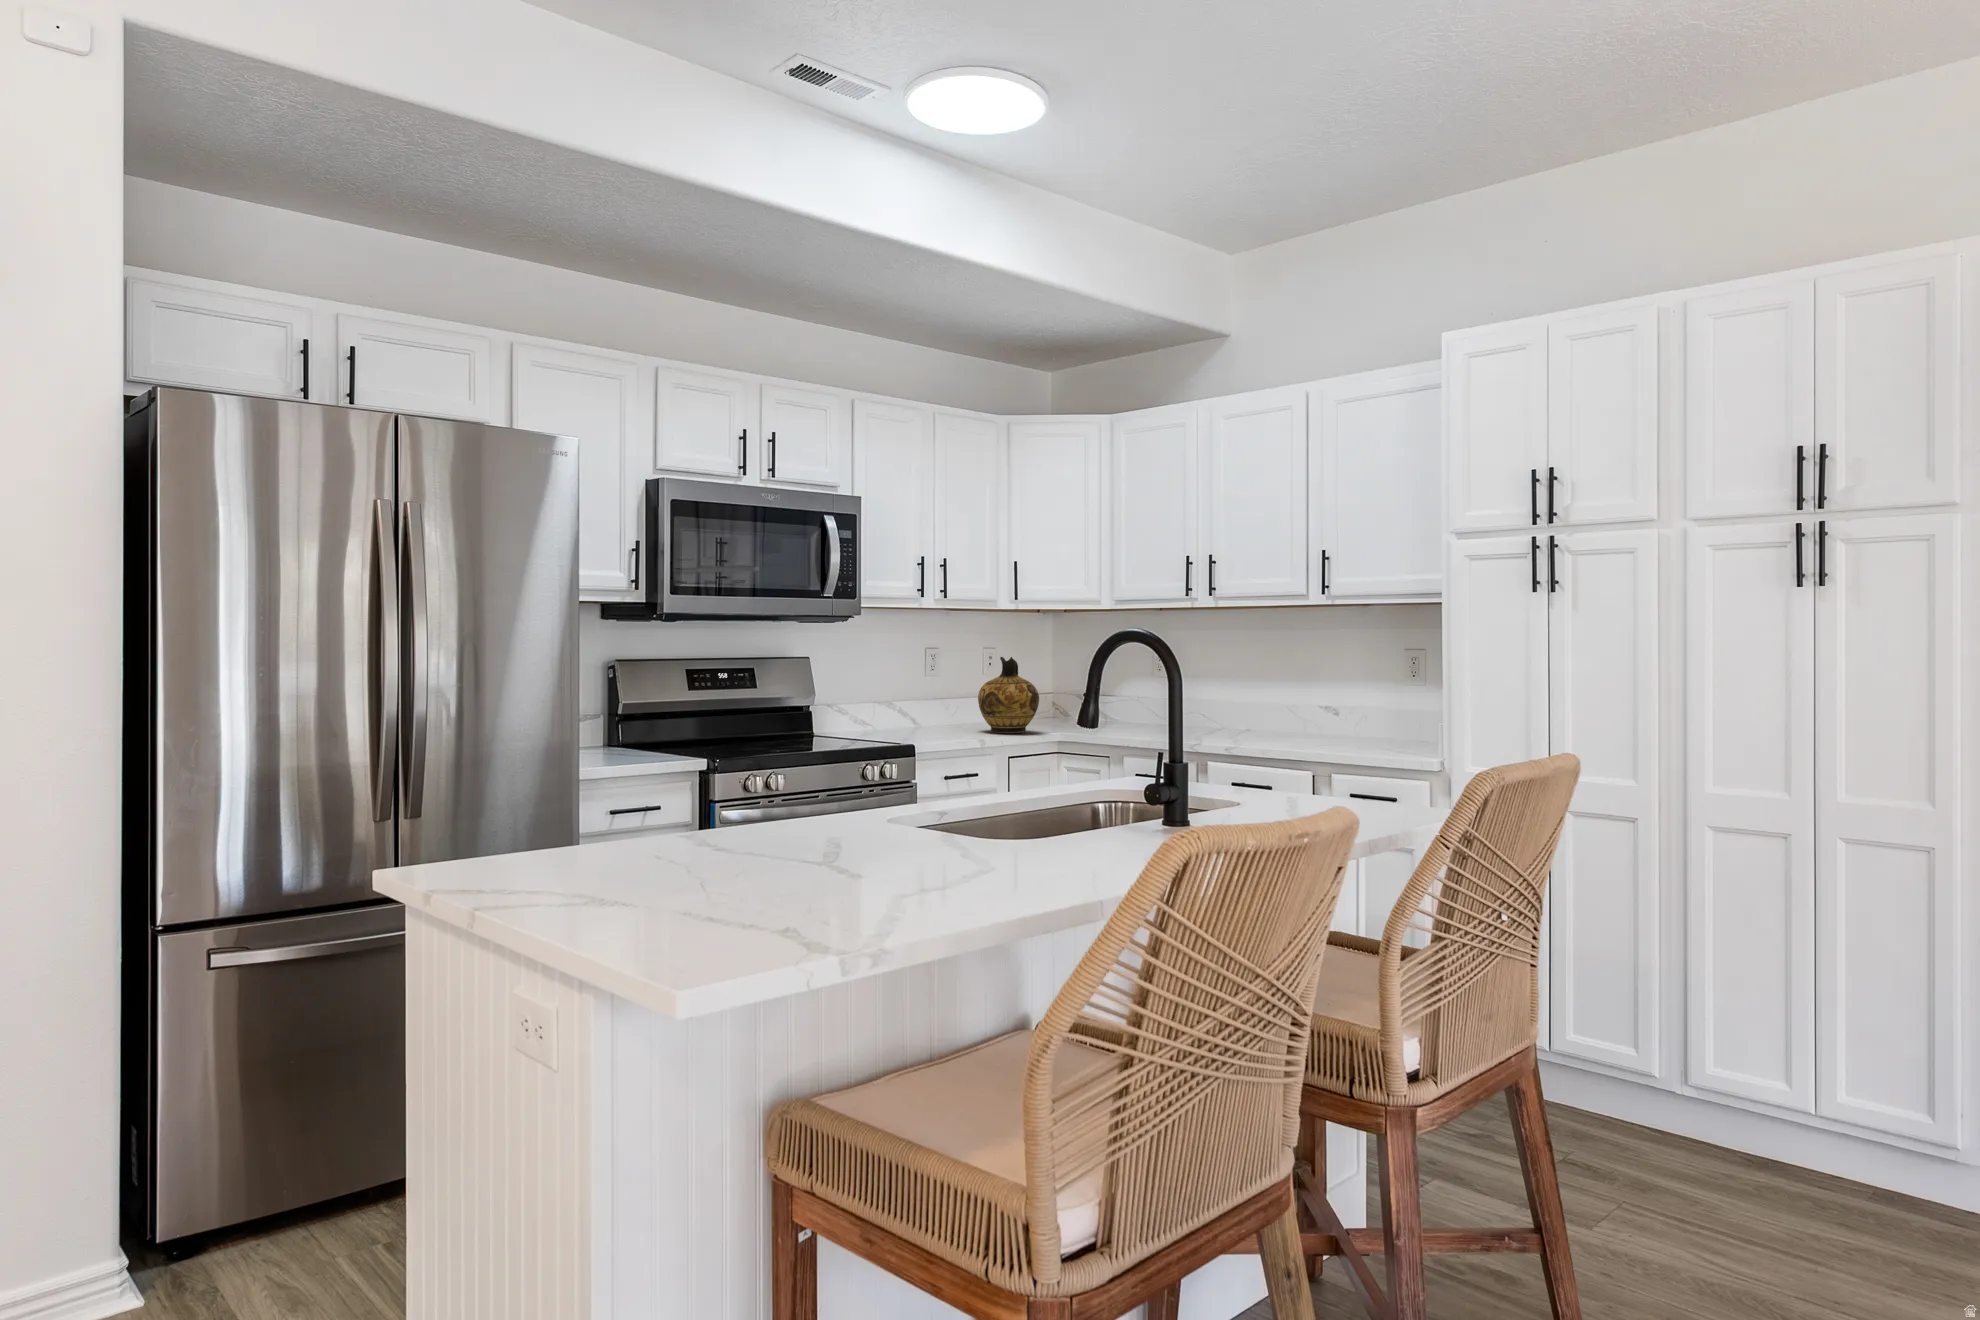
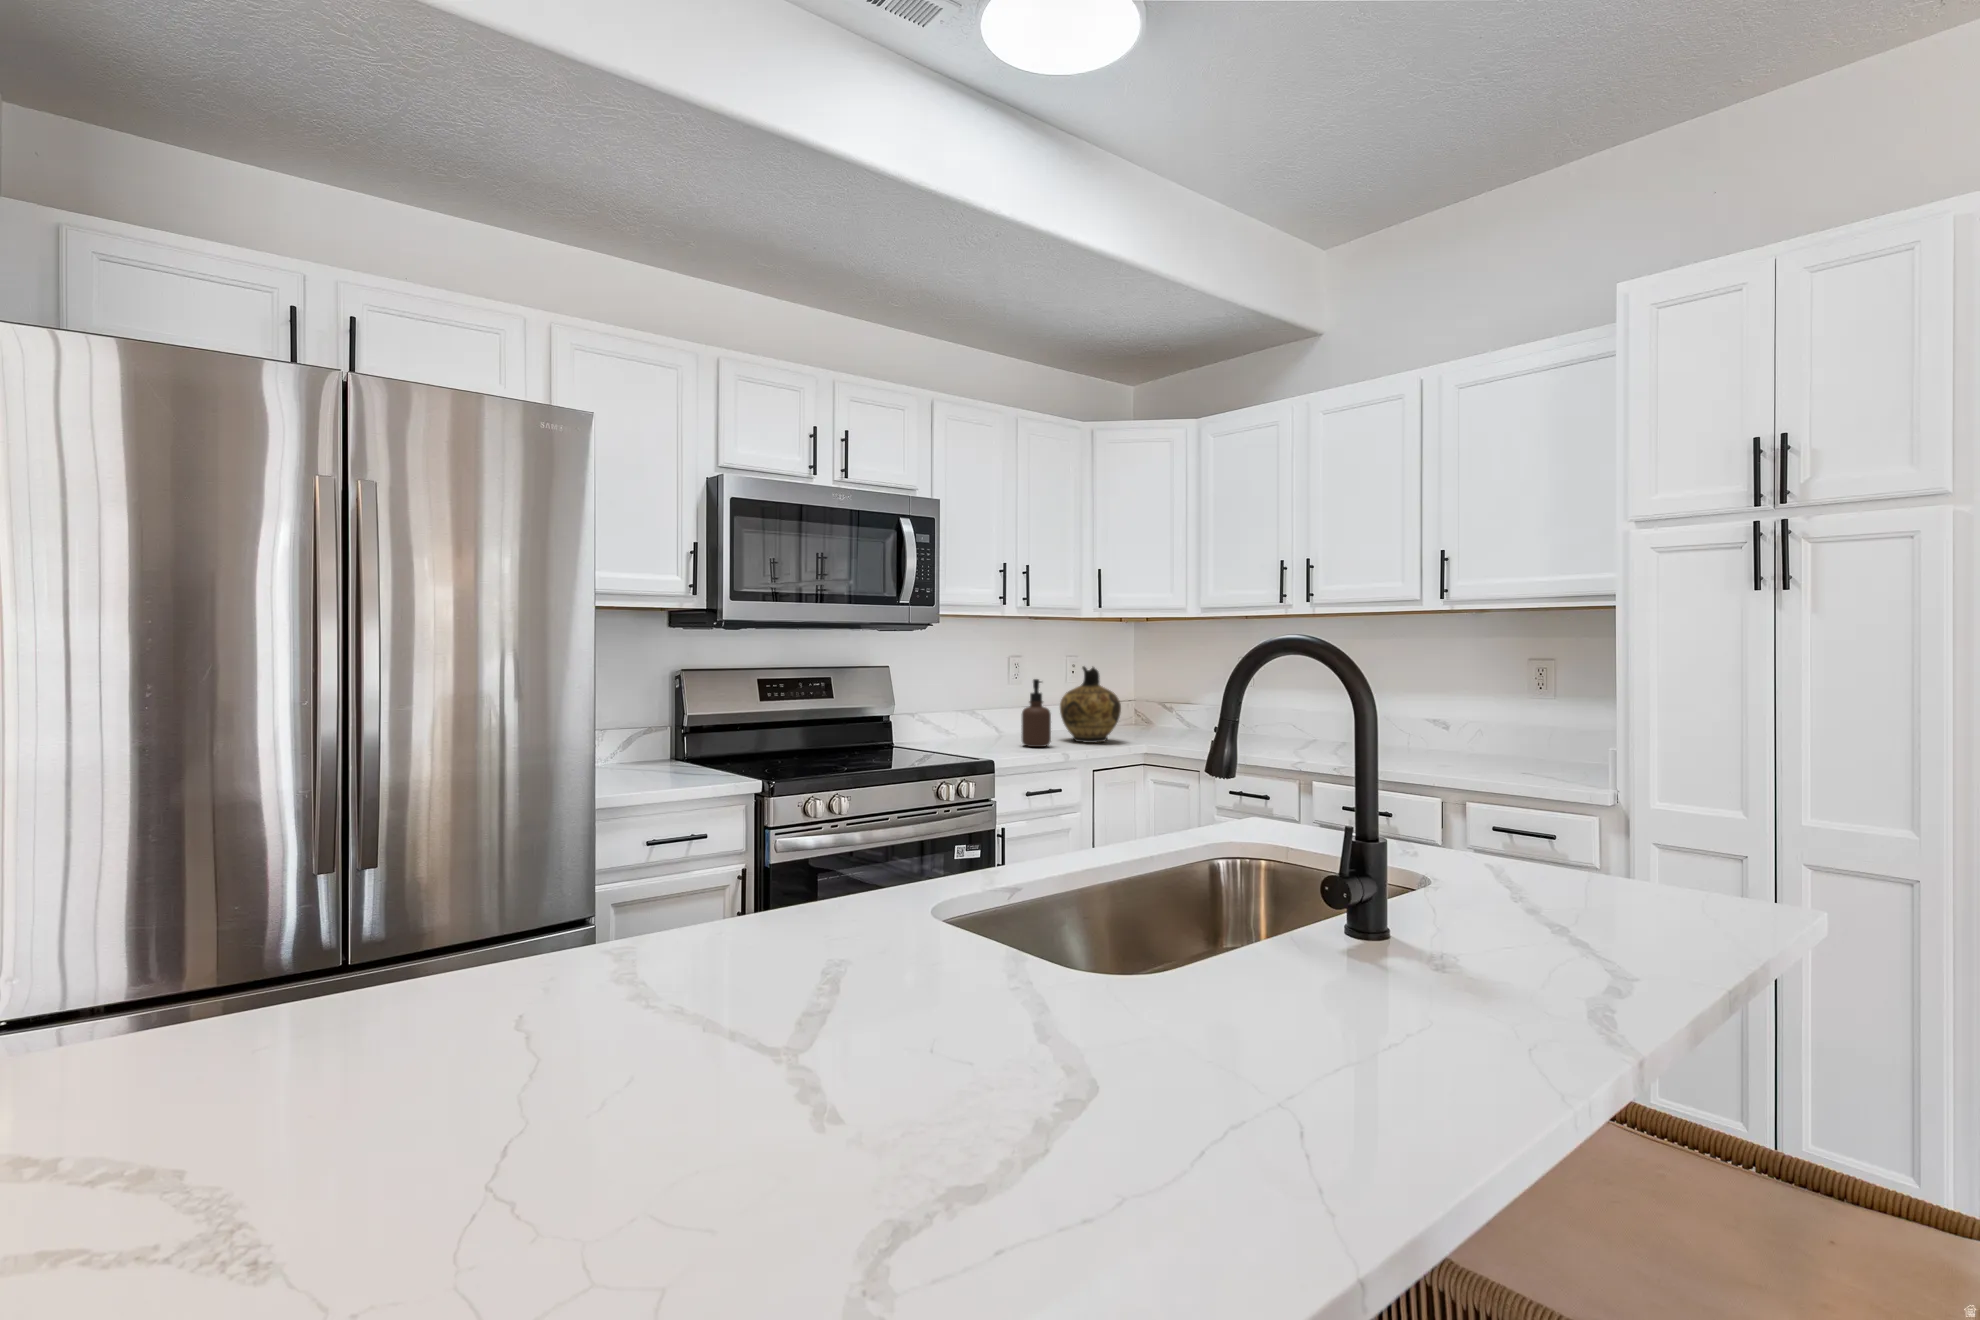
soap dispenser: none [940,669,969,737] -> present [1022,679,1051,747]

